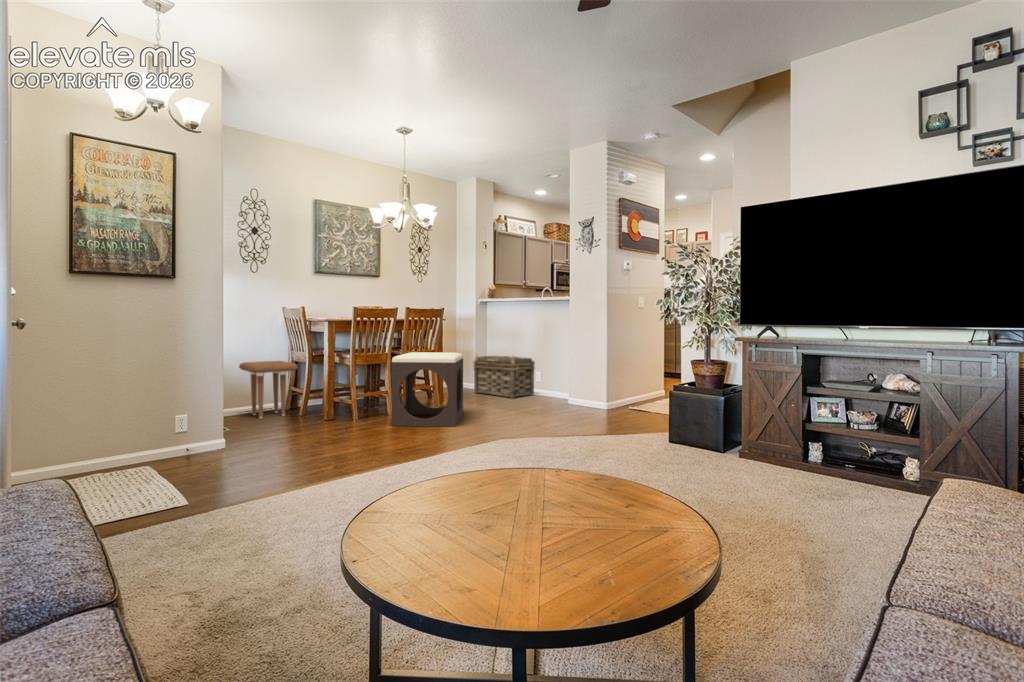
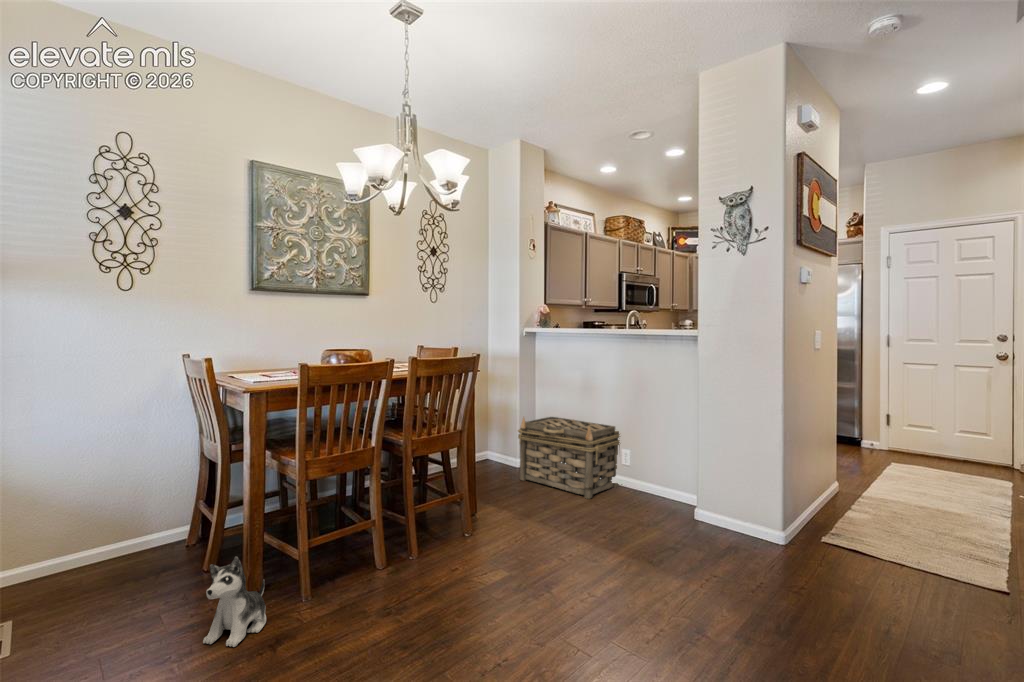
footstool: present [392,352,463,427] -> none [379,448,523,636]
side table: present [239,361,298,418] -> none [84,456,197,589]
plush toy: none [314,391,340,428] -> present [203,557,266,647]

